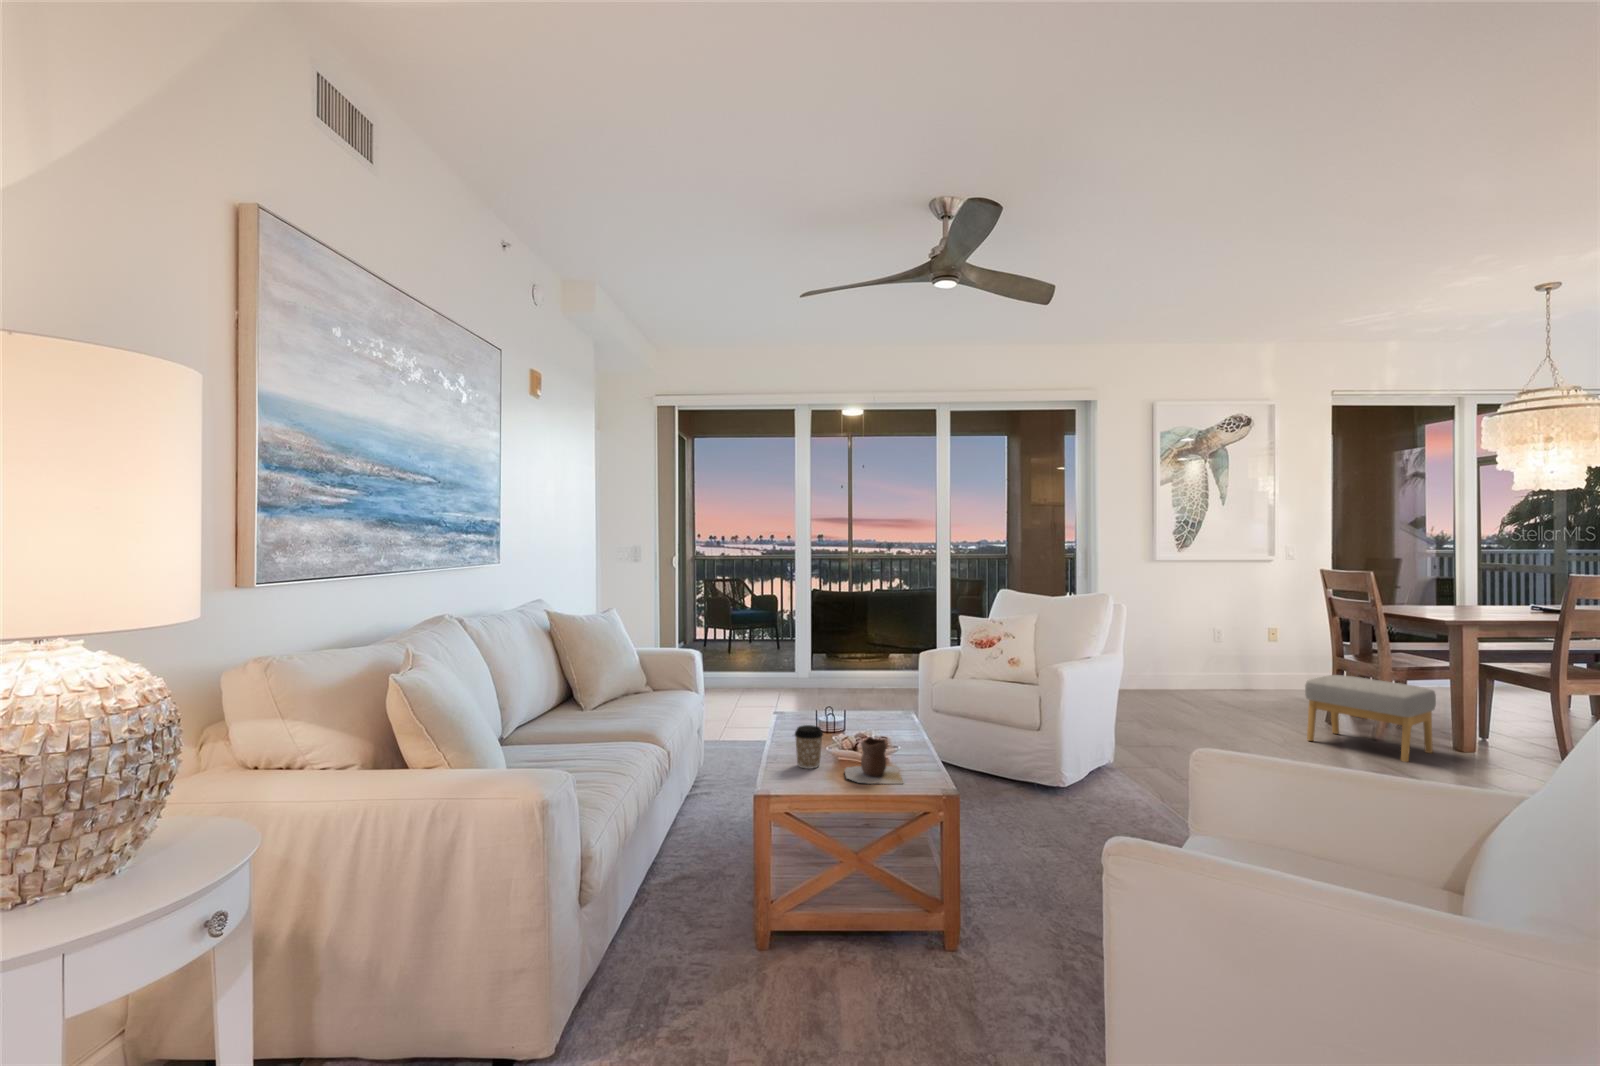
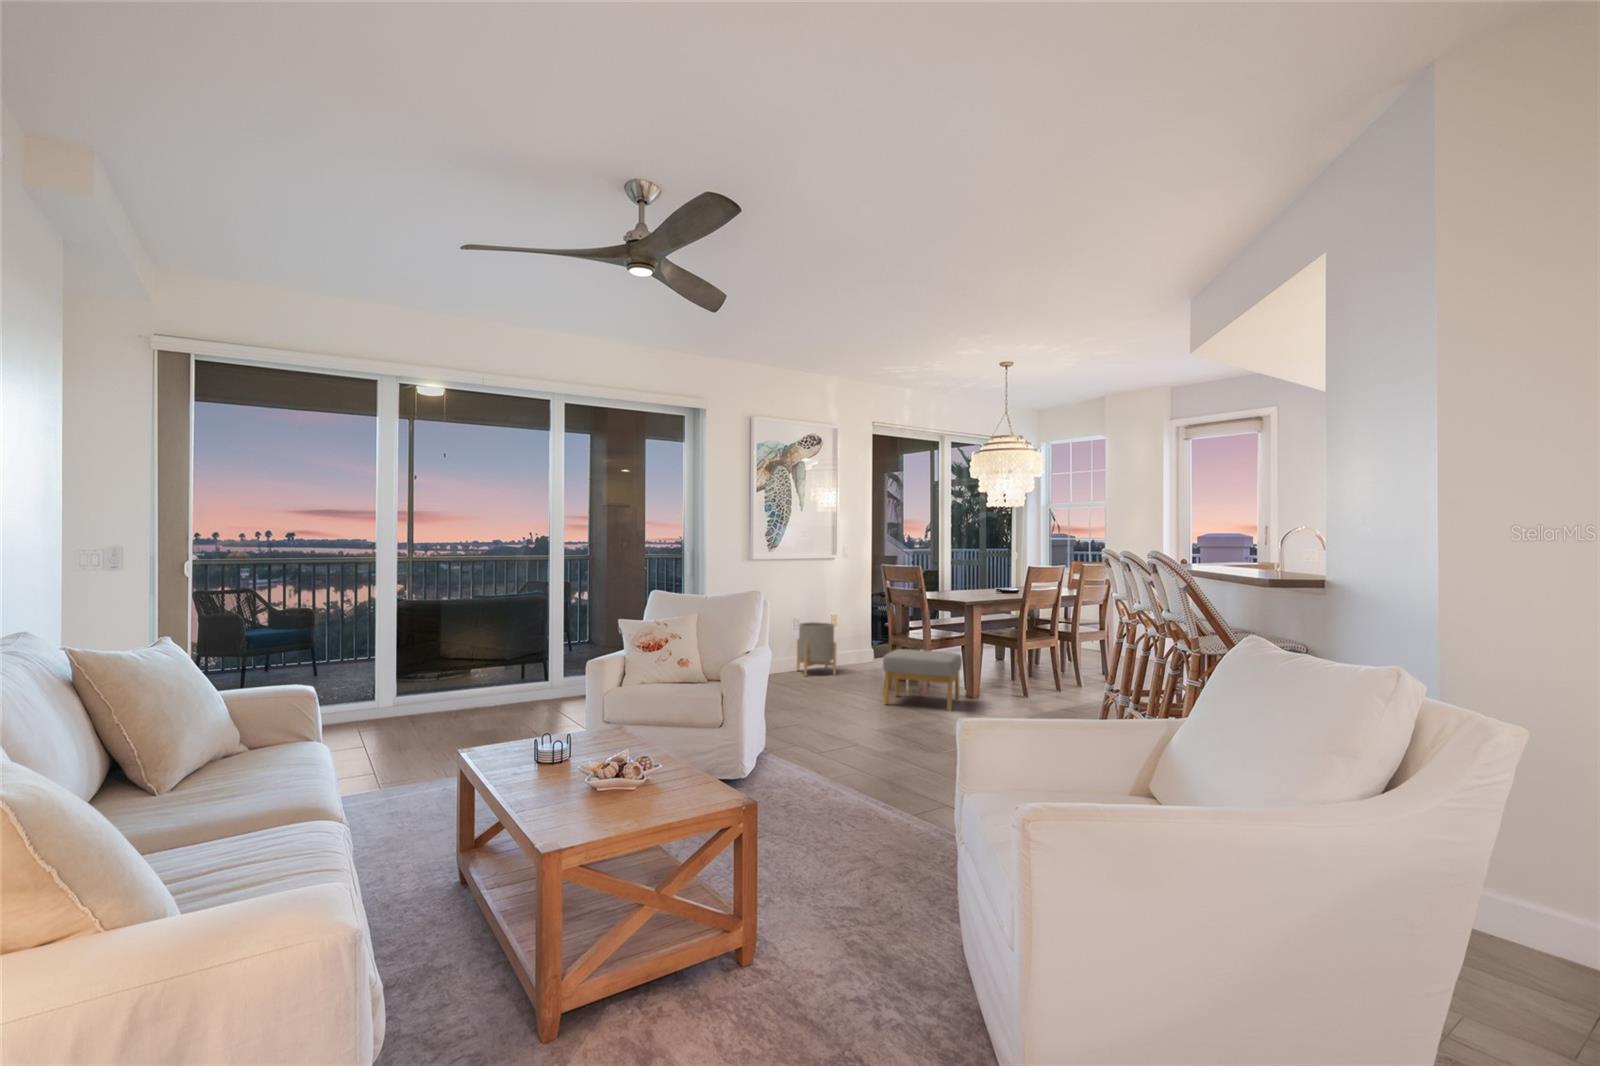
planter: none [1216,634,1267,700] -> present [797,622,836,676]
coffee cup: present [795,725,823,769] -> none [552,757,587,809]
vase: present [845,737,903,784] -> none [617,758,693,812]

